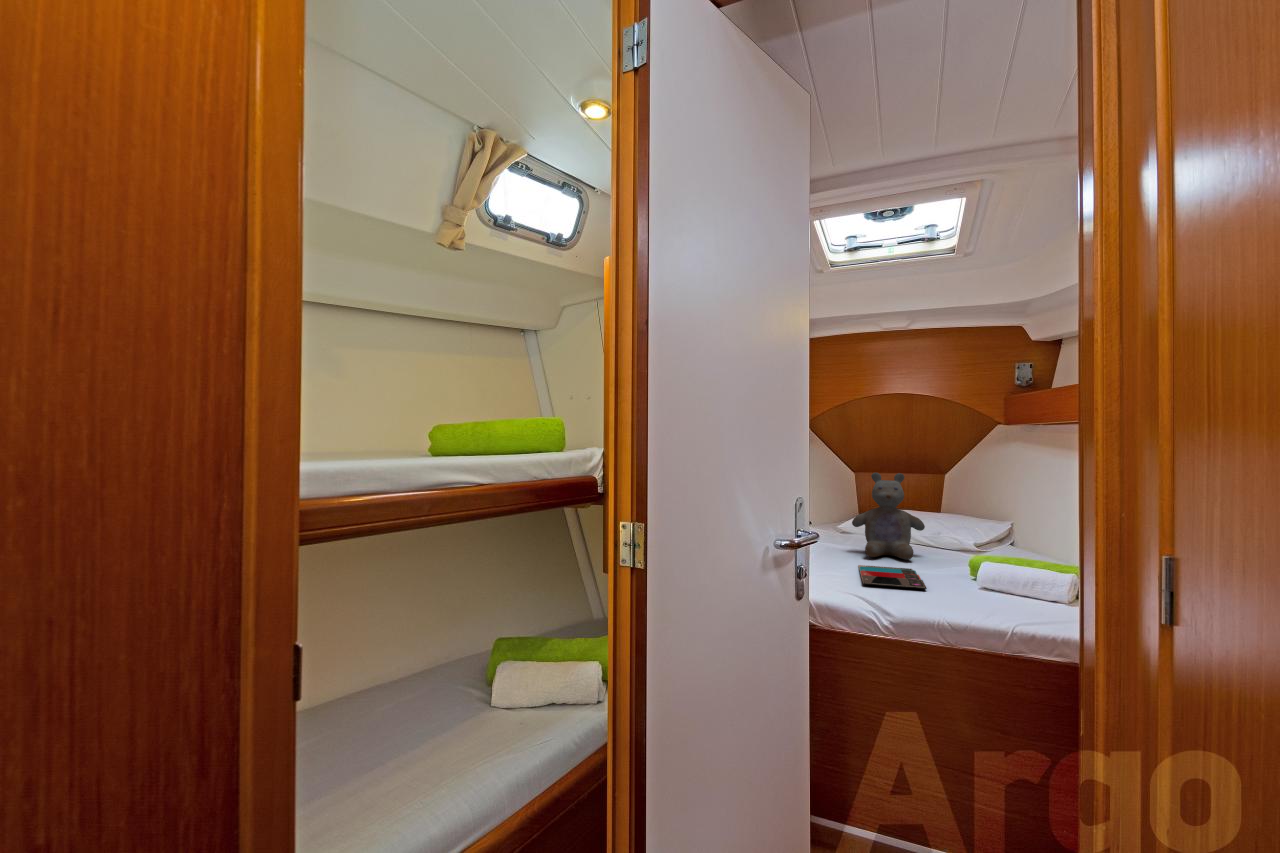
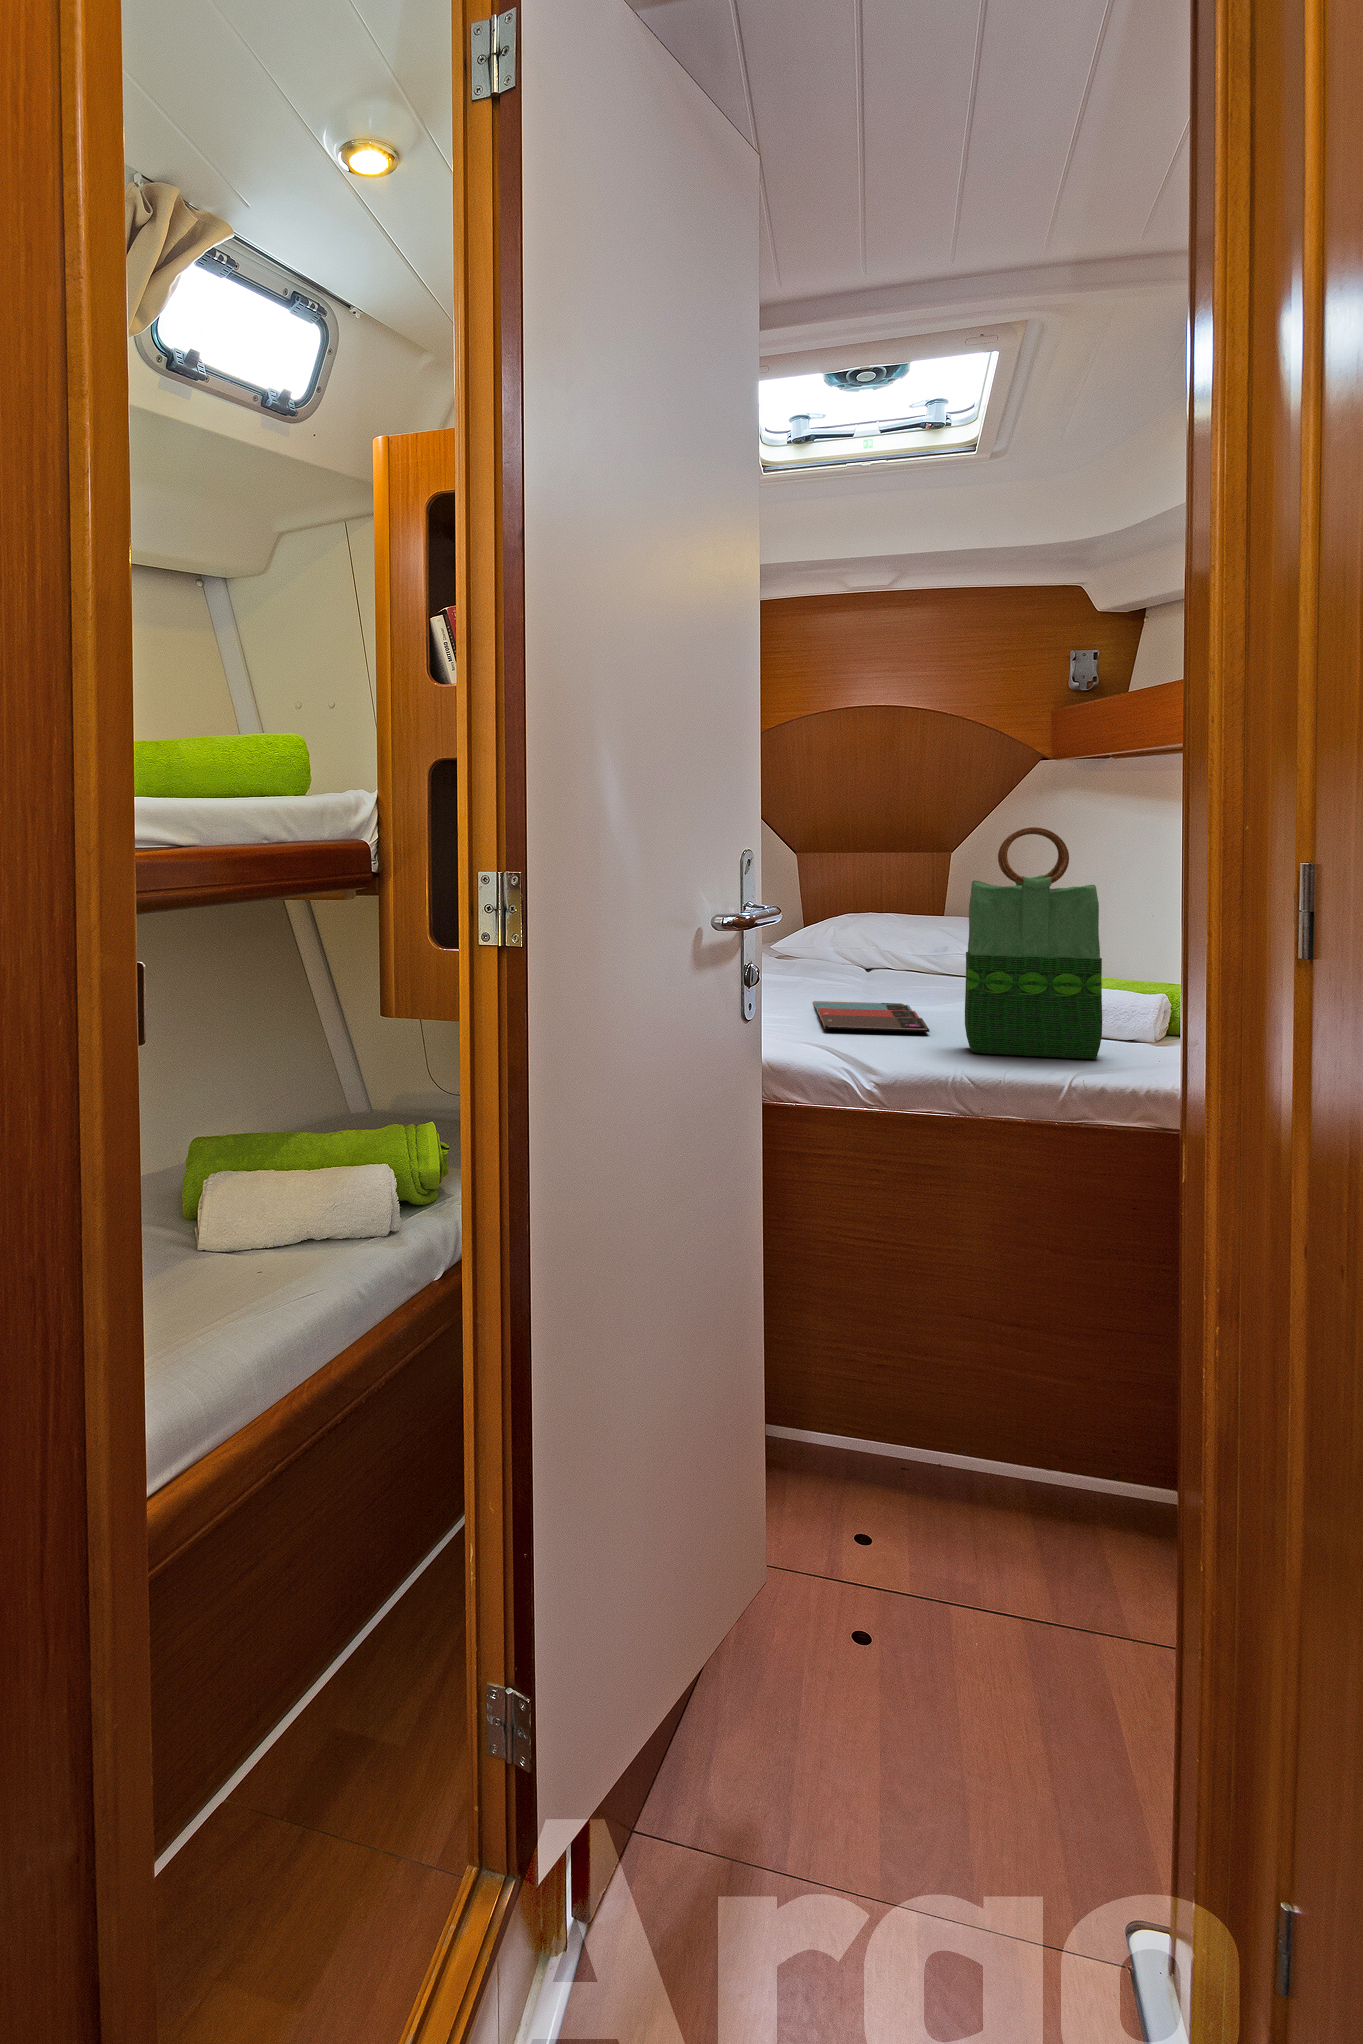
tote bag: none [948,472,1034,612] -> present [965,827,1102,1059]
stuffed bear: present [852,473,925,560] -> none [800,842,923,990]

